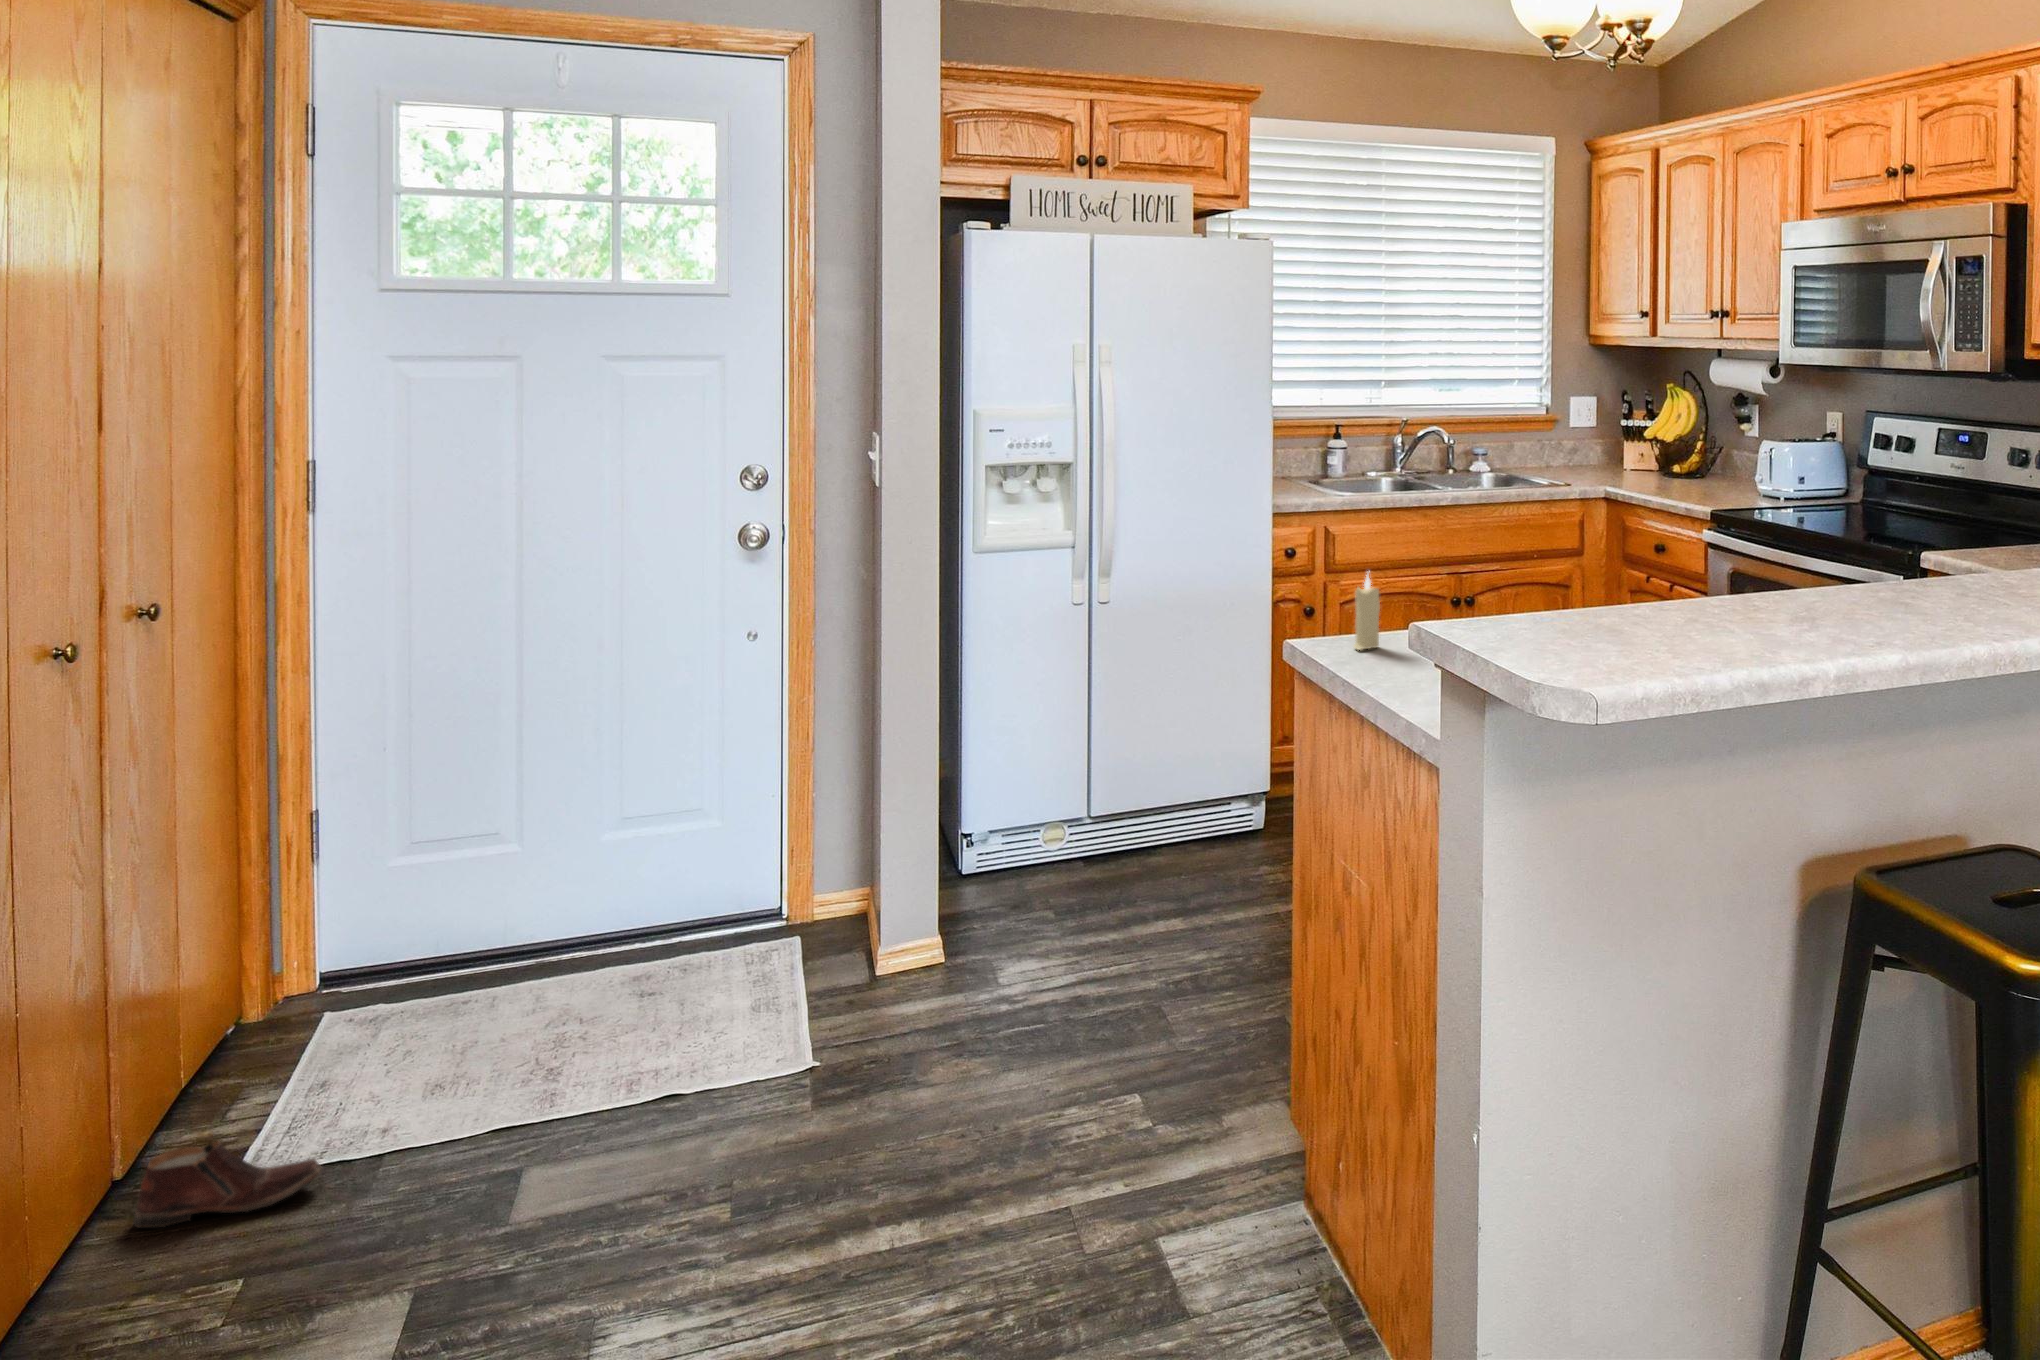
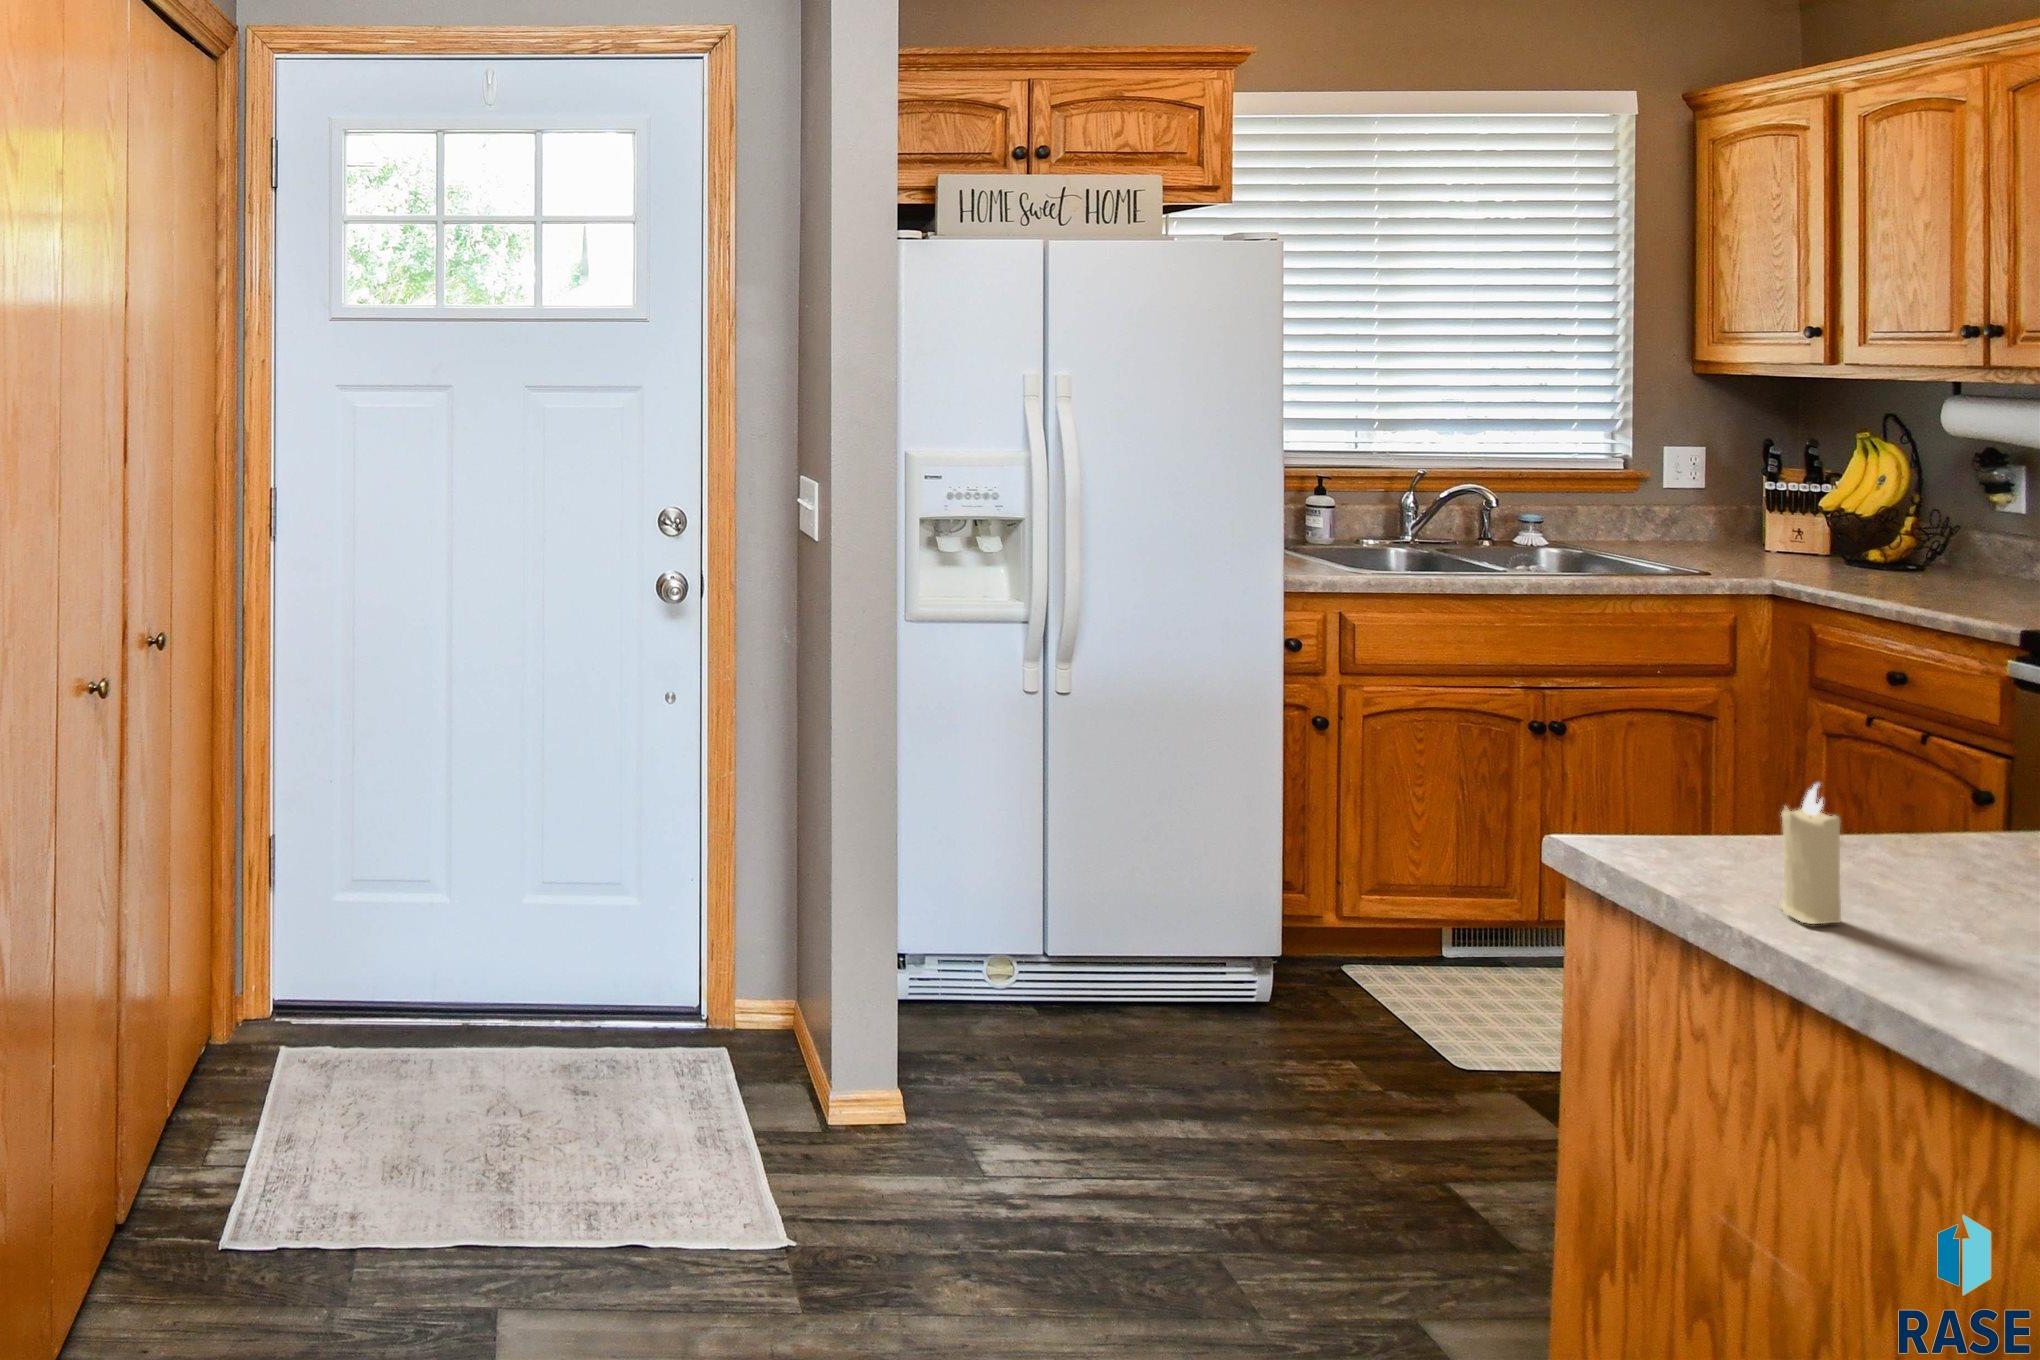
shoe: present [133,1141,323,1227] -> none [128,1216,292,1309]

